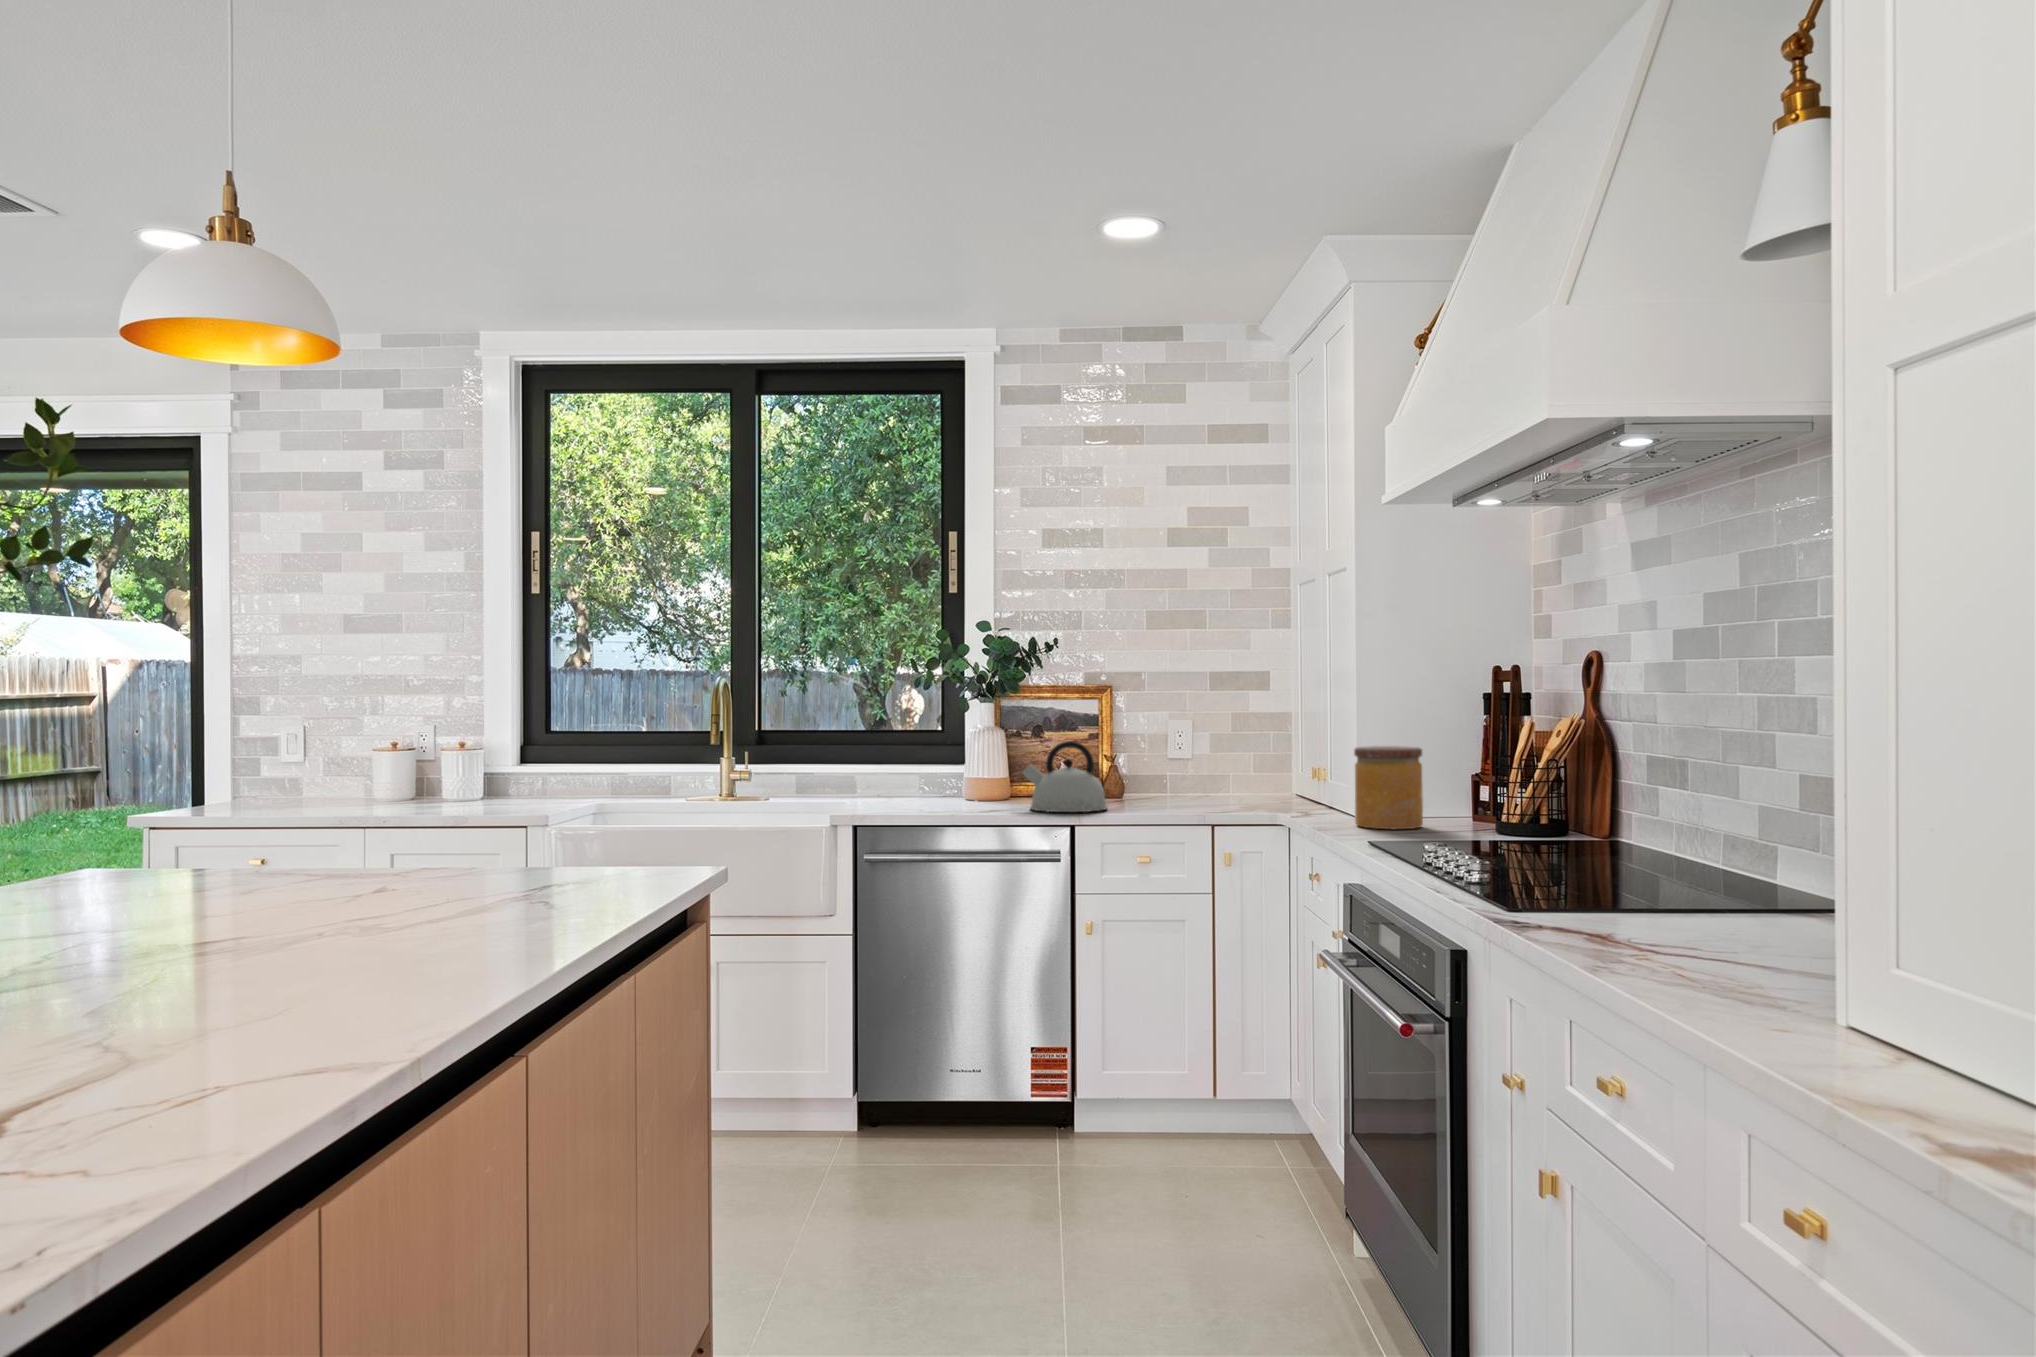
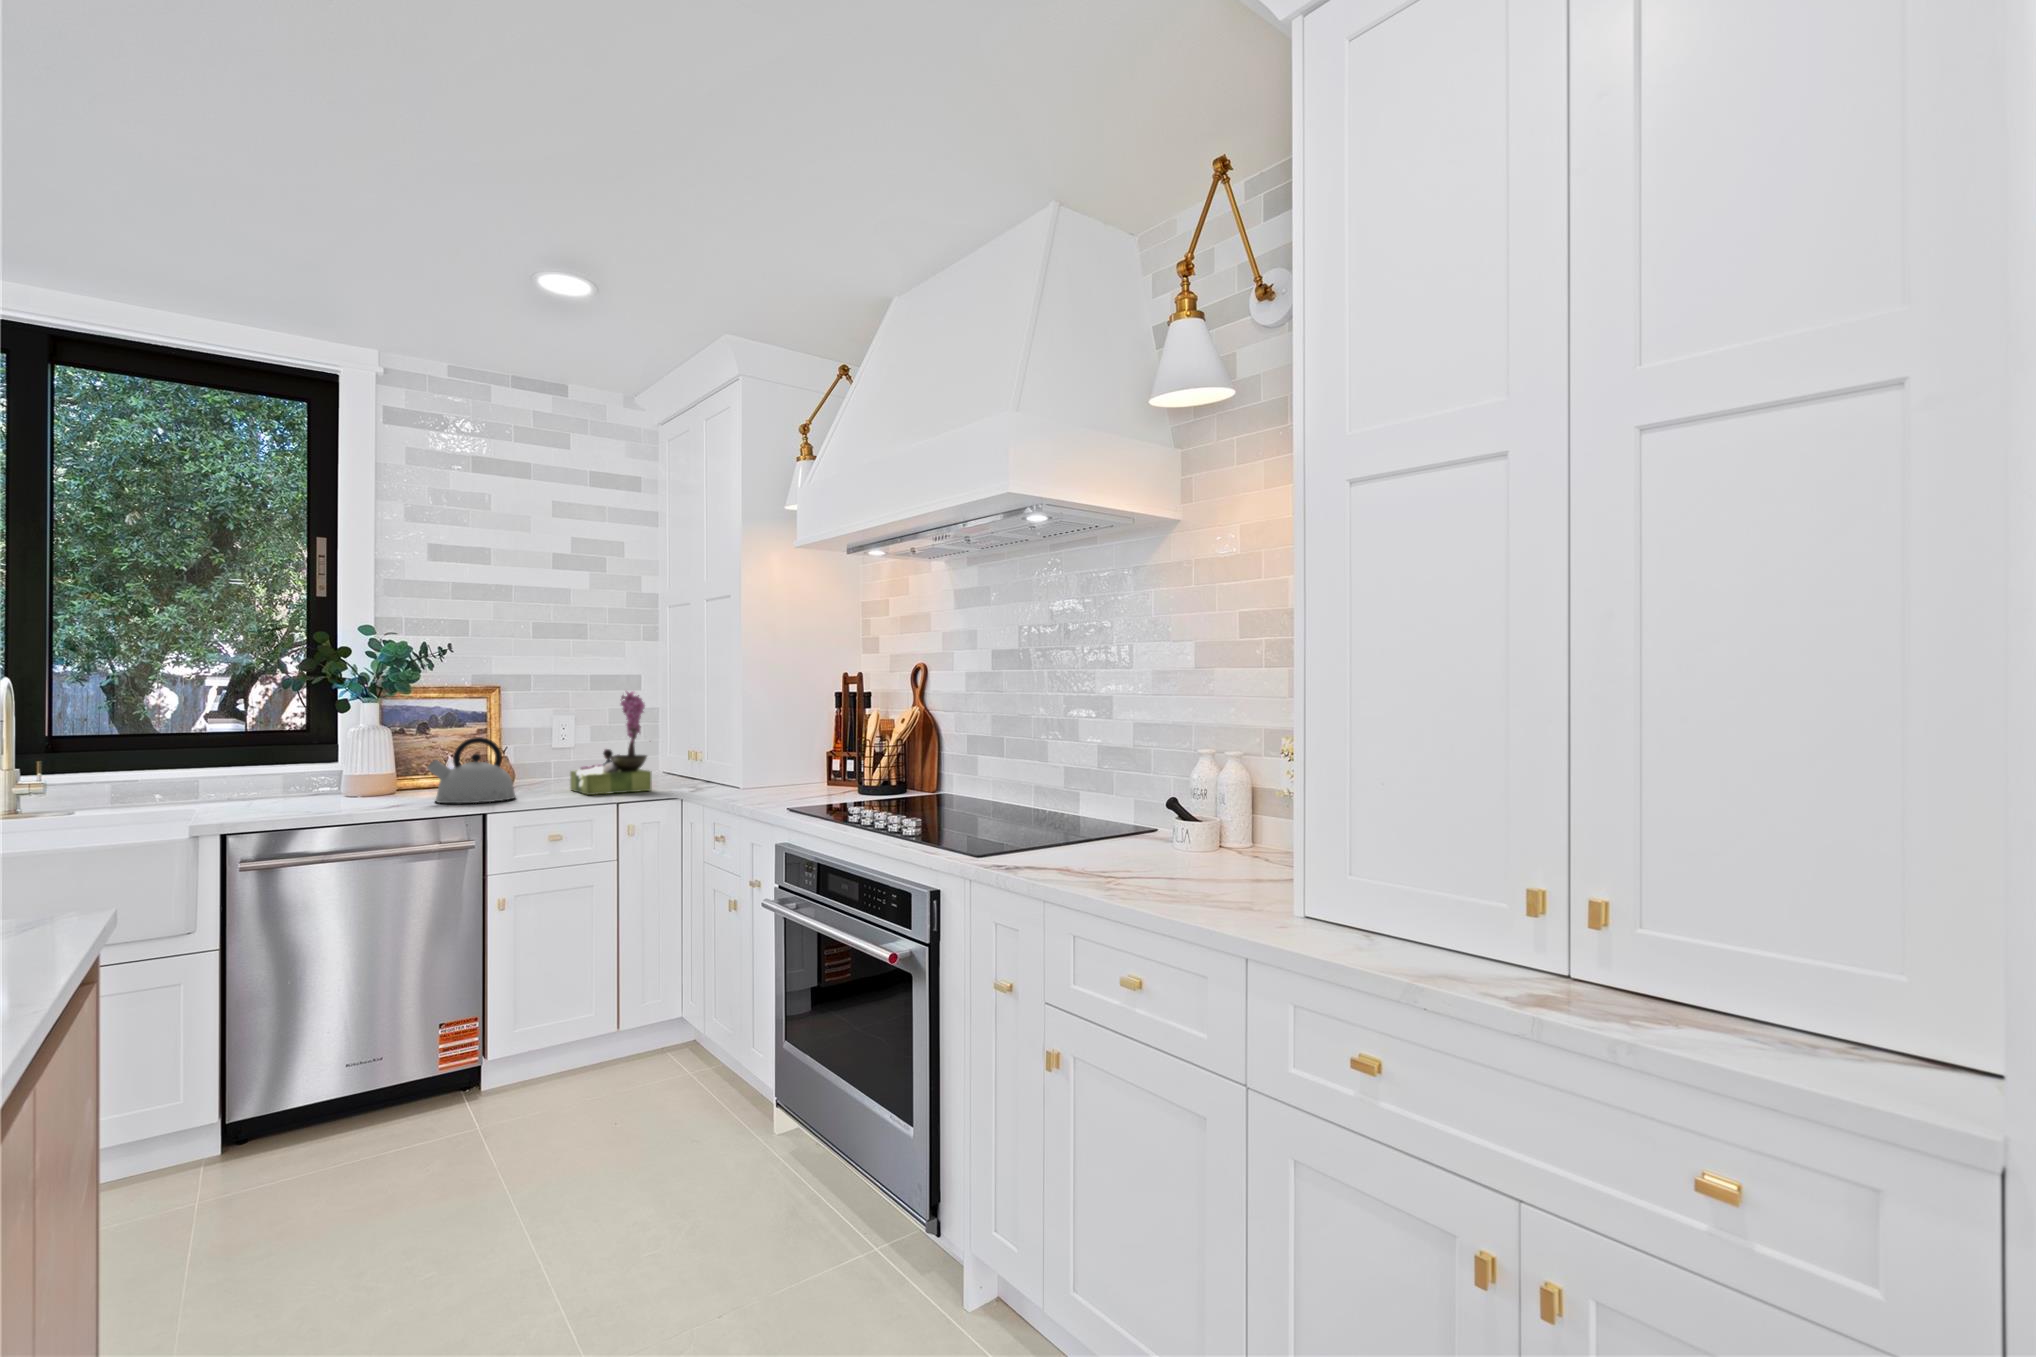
flower arrangement: none [1172,688,1260,811] -> present [570,691,652,795]
jar: present [1354,746,1423,829] -> none [747,733,799,797]

